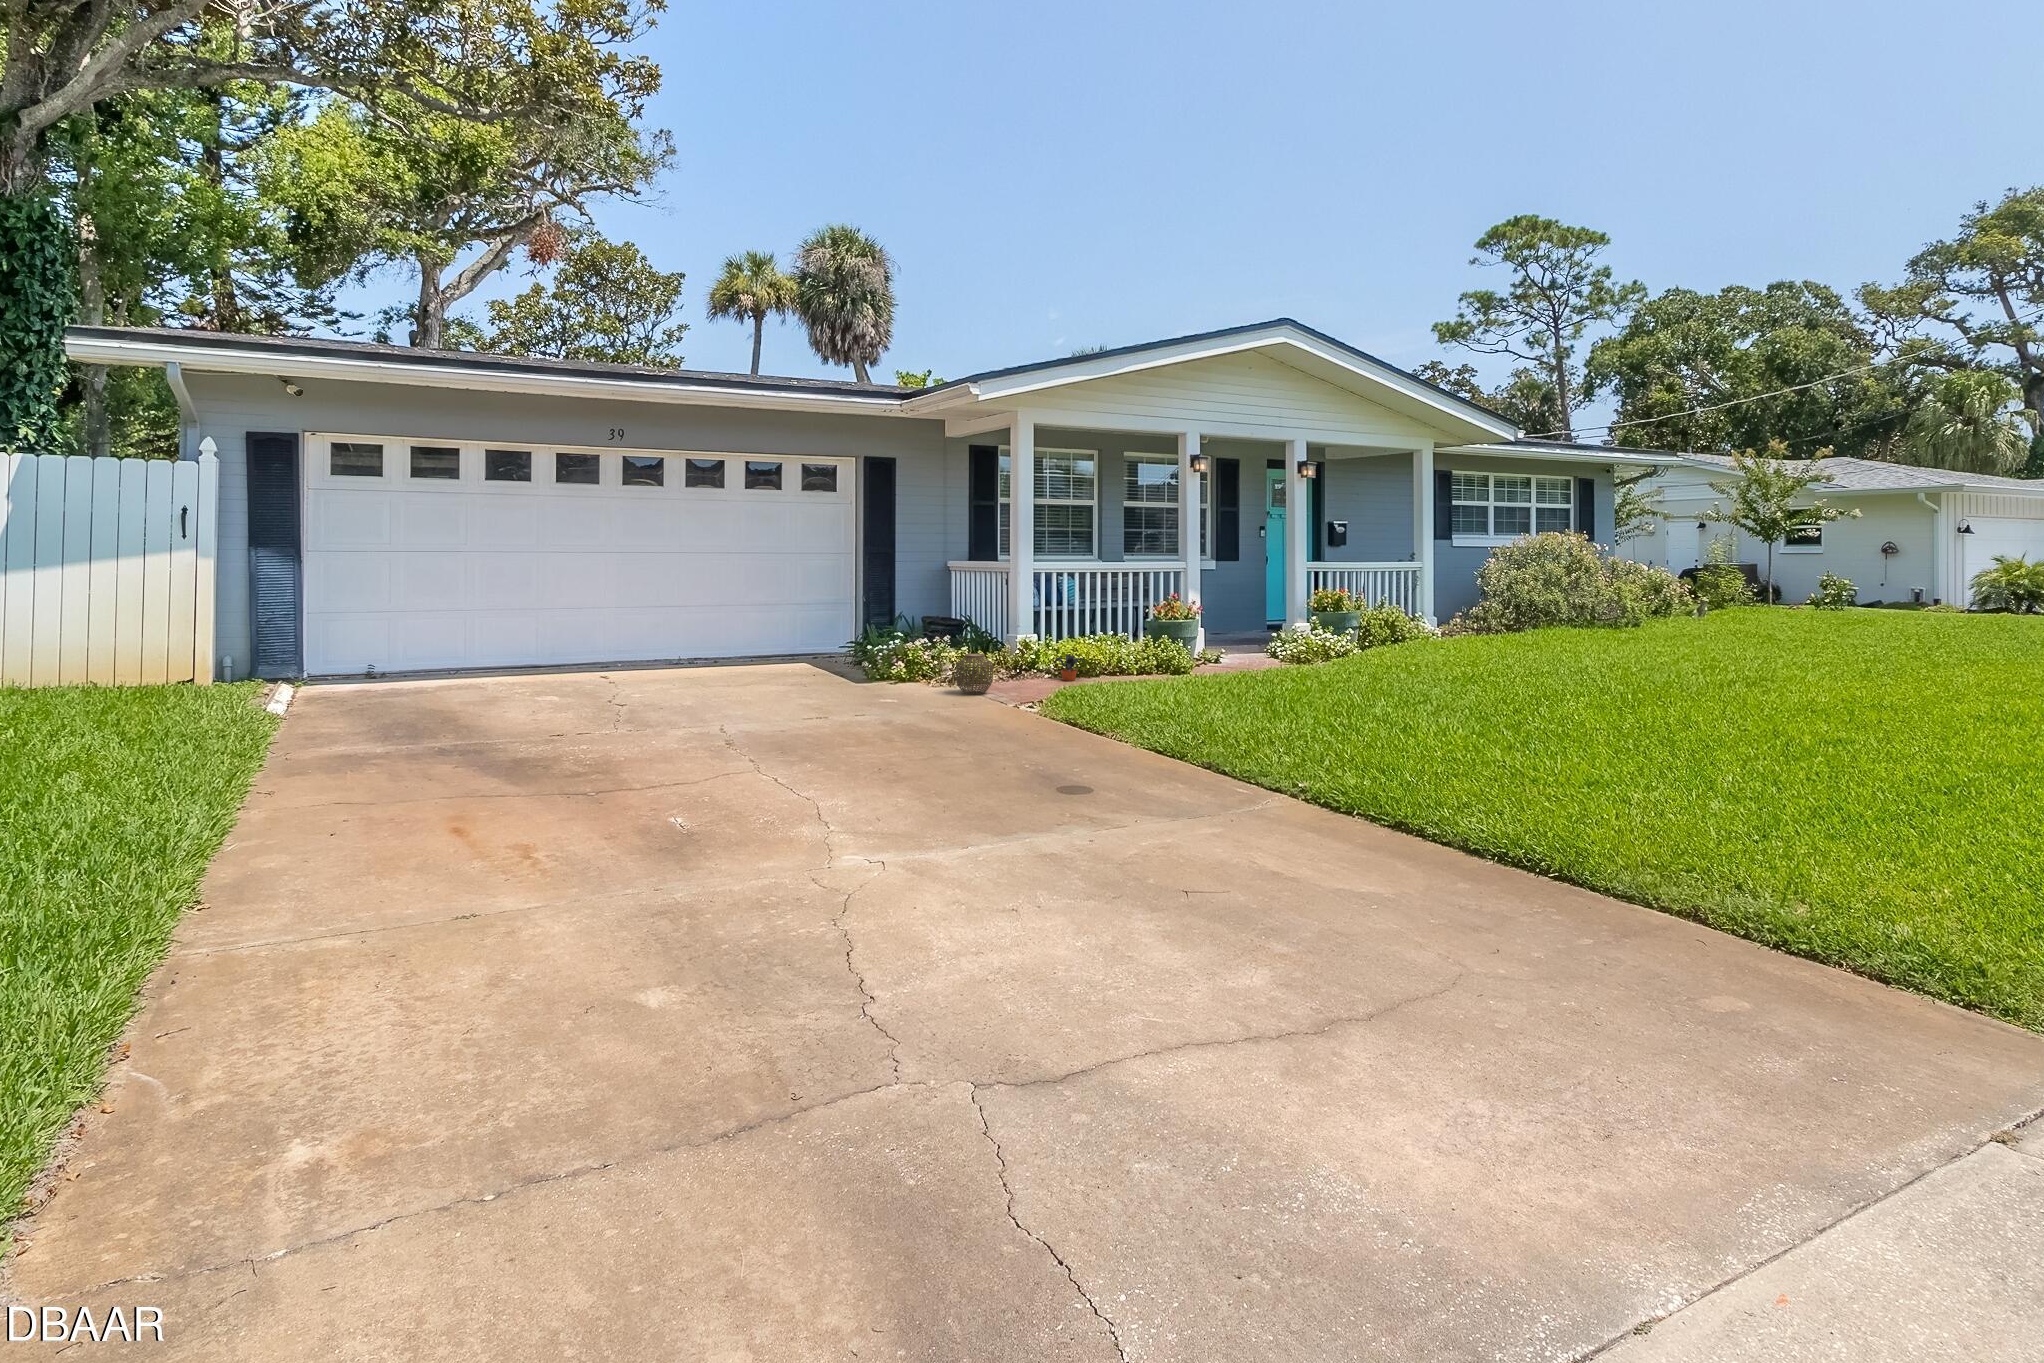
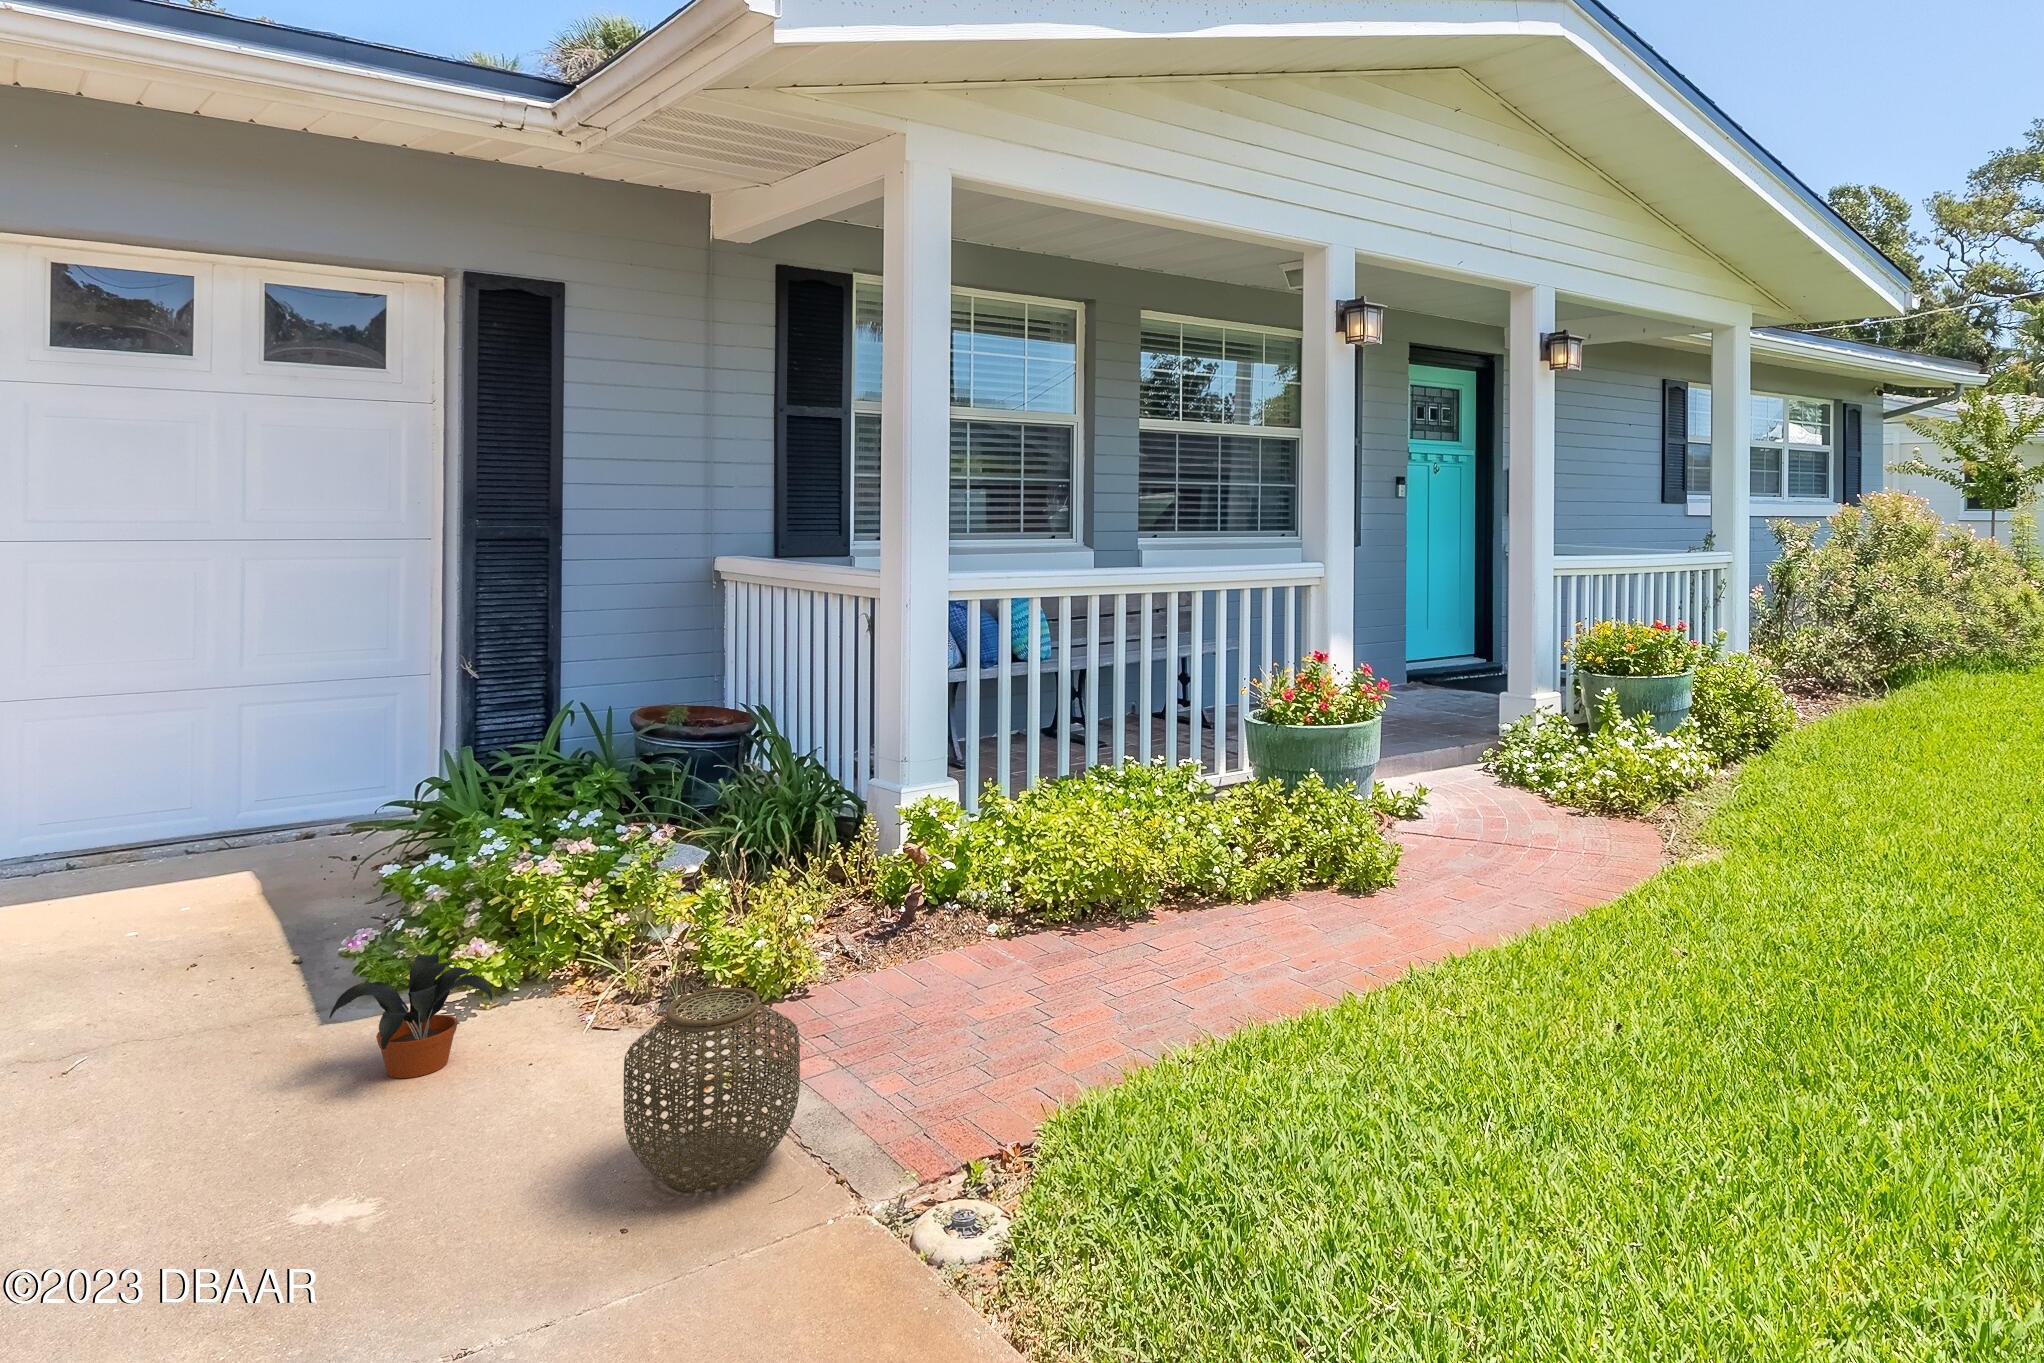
potted plant: present [1054,655,1085,681] -> present [329,952,492,1078]

